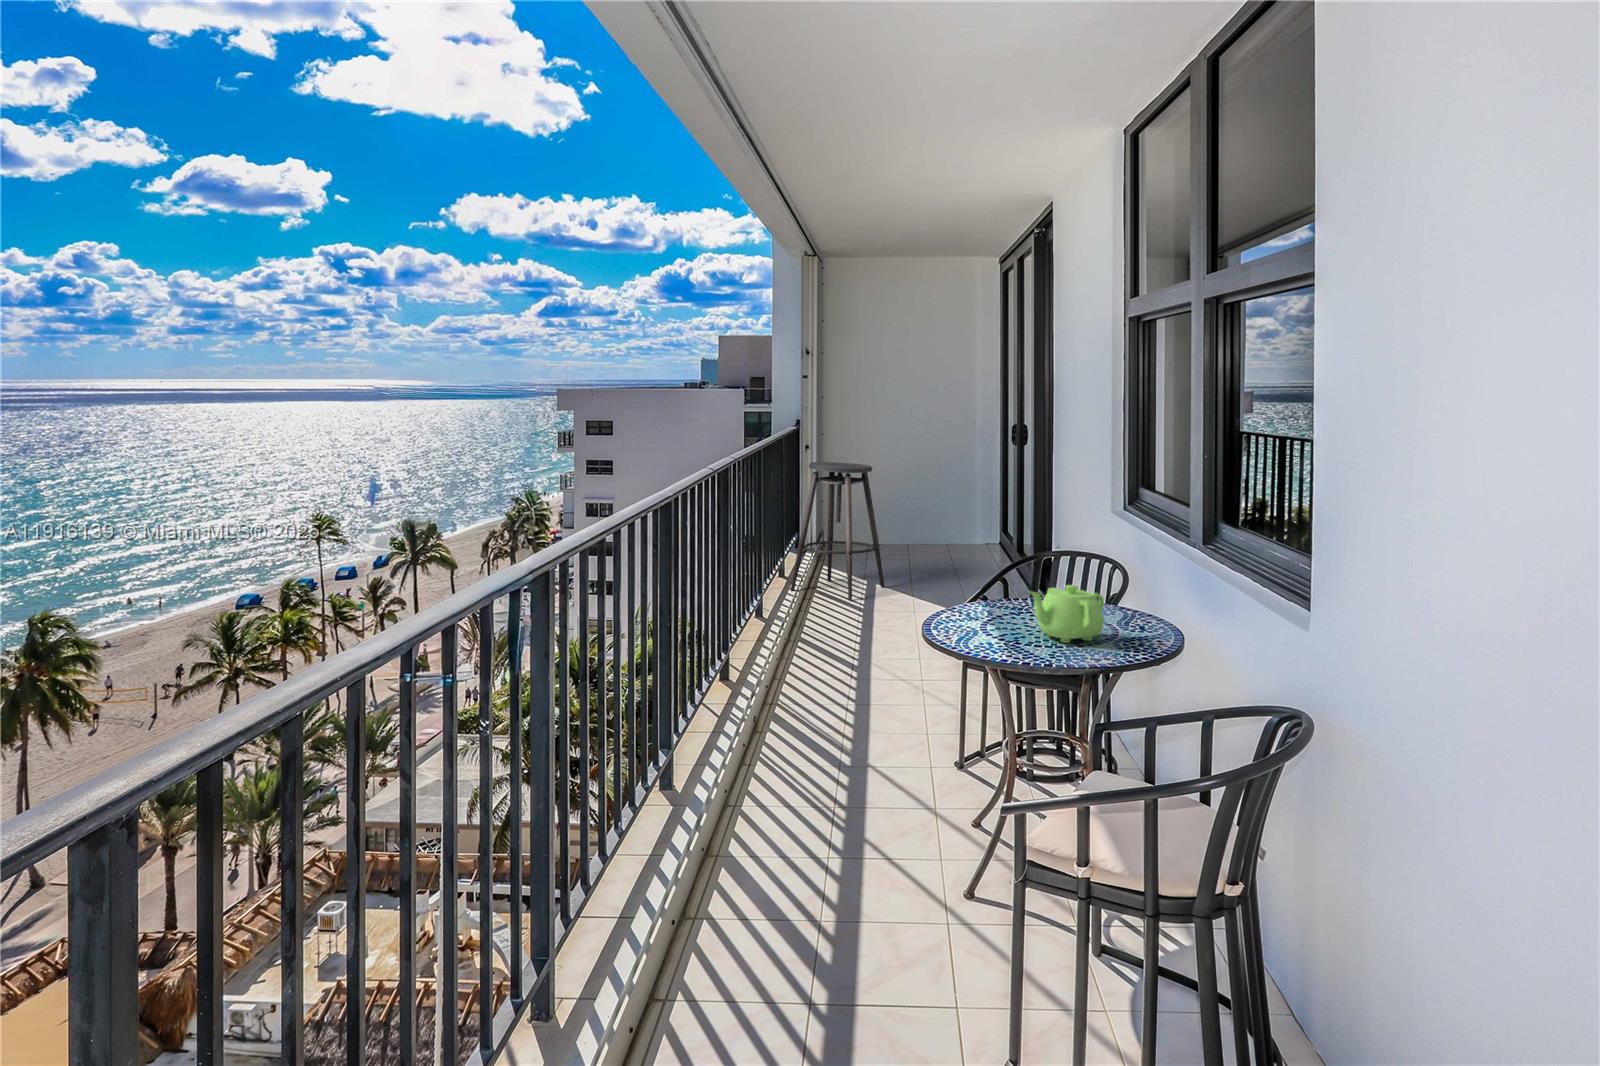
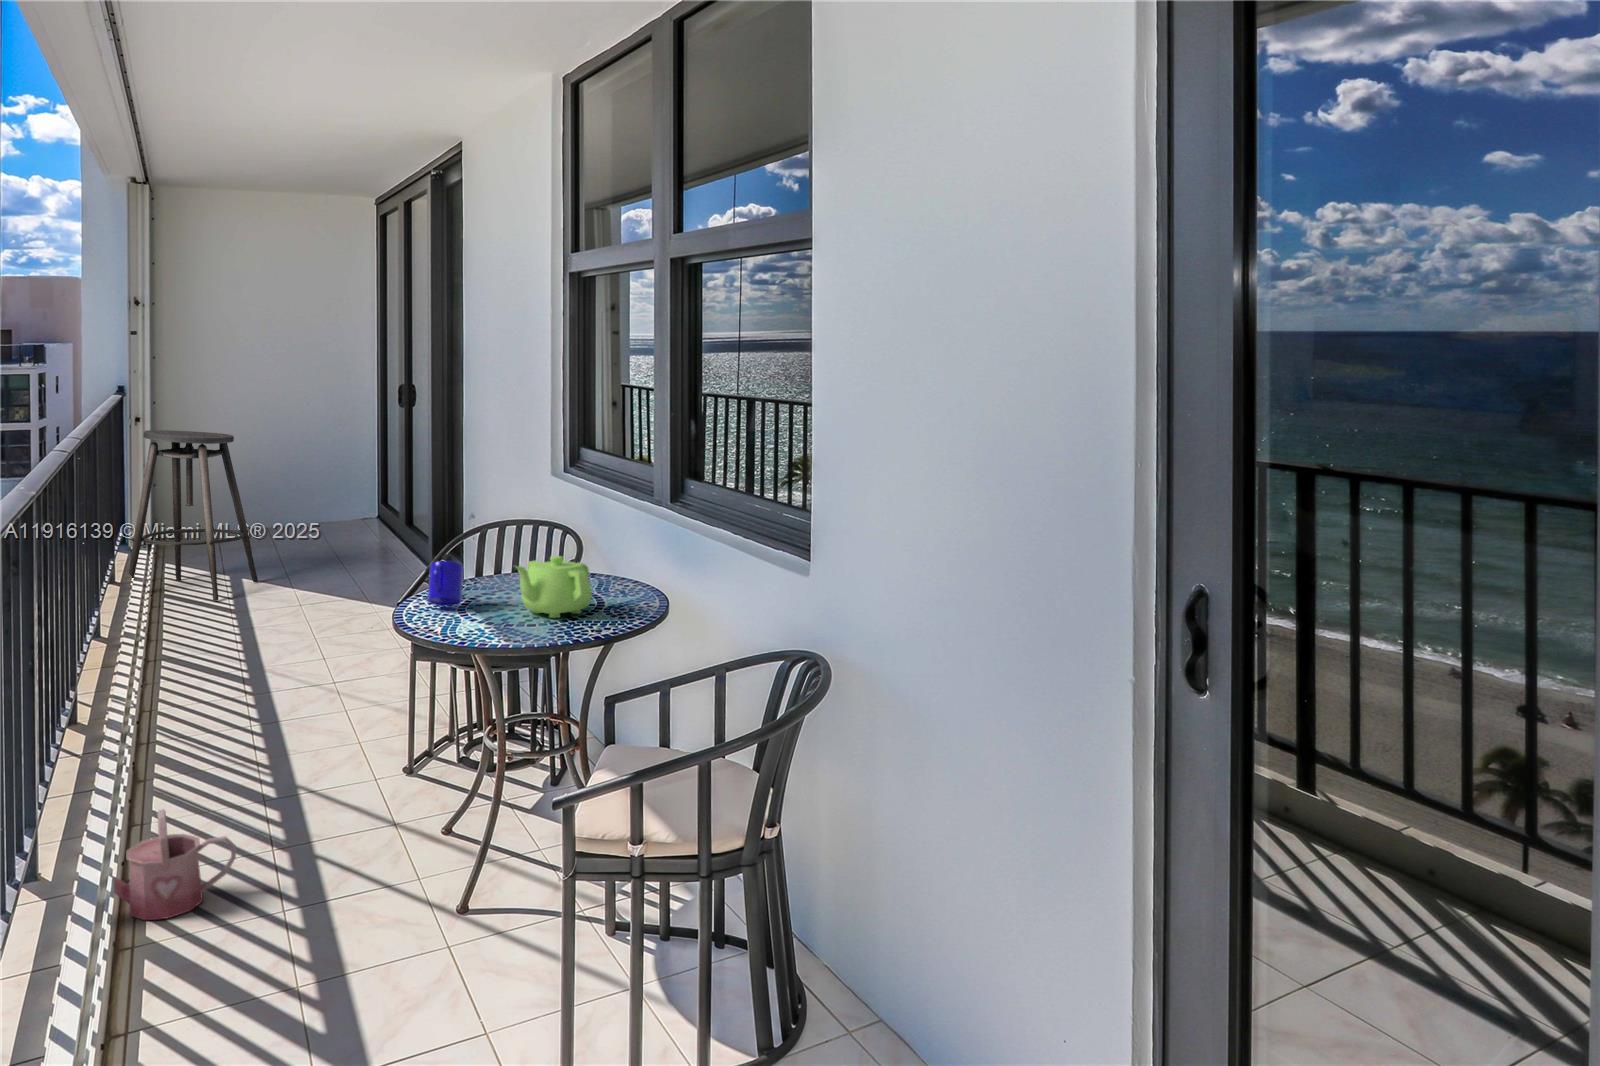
mug: none [959,582,992,623] -> present [428,561,463,607]
watering can: none [683,758,800,842] -> present [114,810,236,920]

